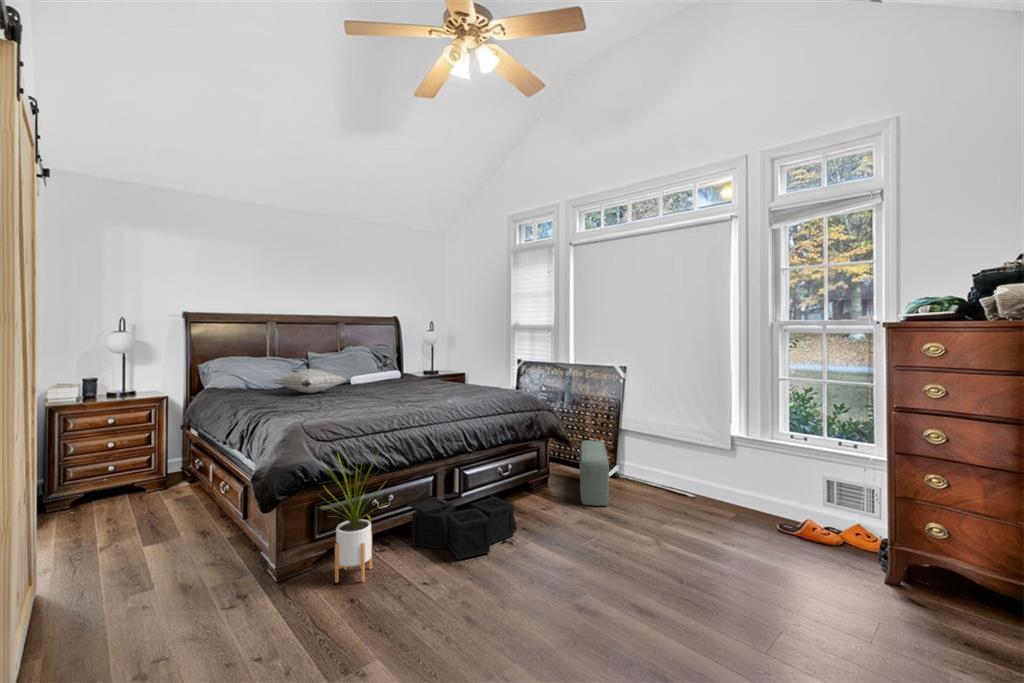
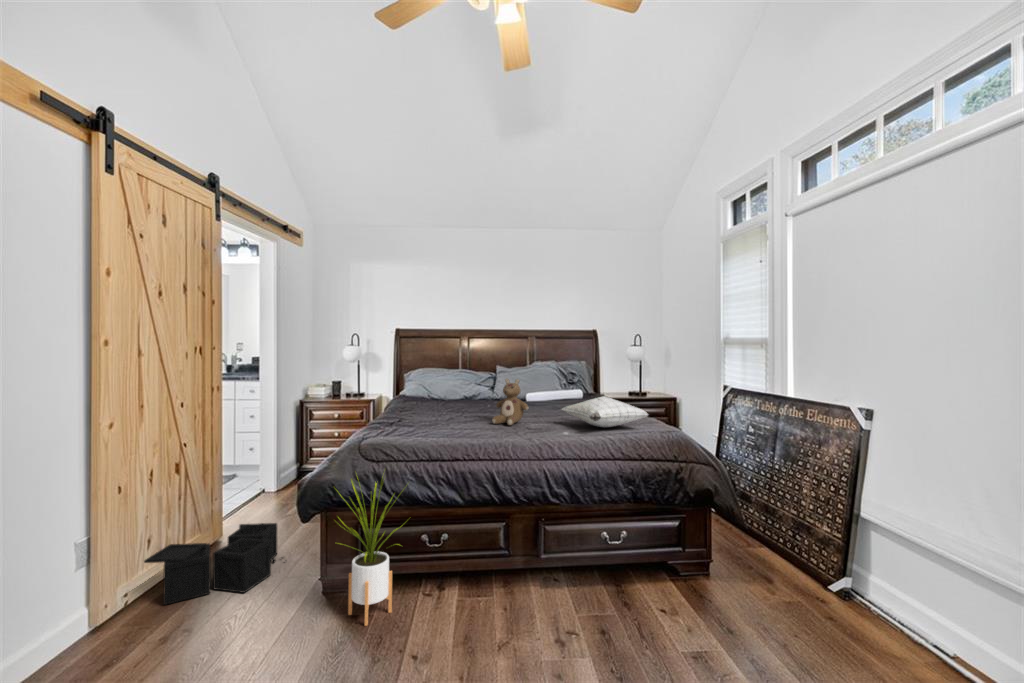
stuffed bear: none [382,359,415,400] -> present [492,379,528,425]
pillow: present [273,369,346,393] -> present [562,396,648,427]
pouf: present [580,440,609,506] -> none [725,521,816,644]
storage bin: present [408,496,517,559] -> present [144,523,277,605]

